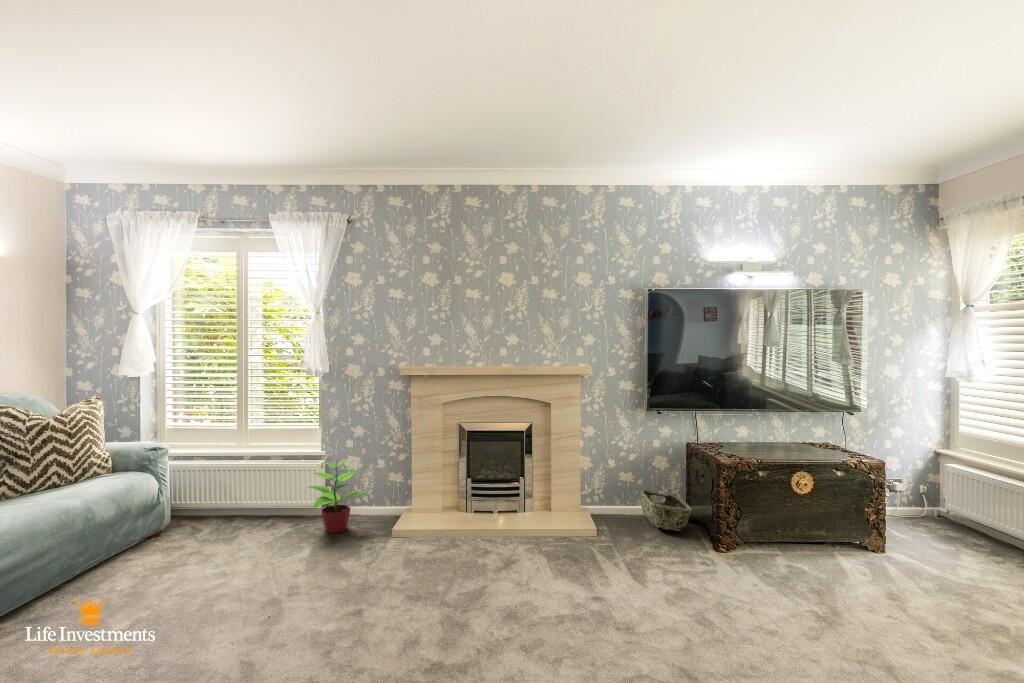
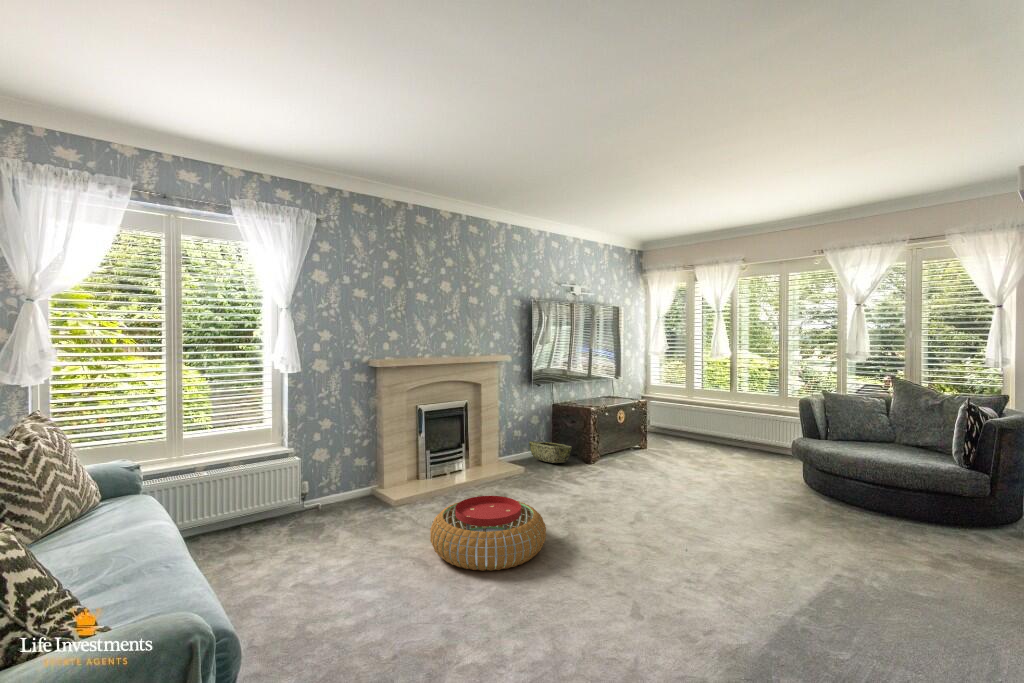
potted plant: present [308,459,368,533] -> none [298,448,357,521]
pouf: none [300,545,452,647] -> present [430,496,546,571]

